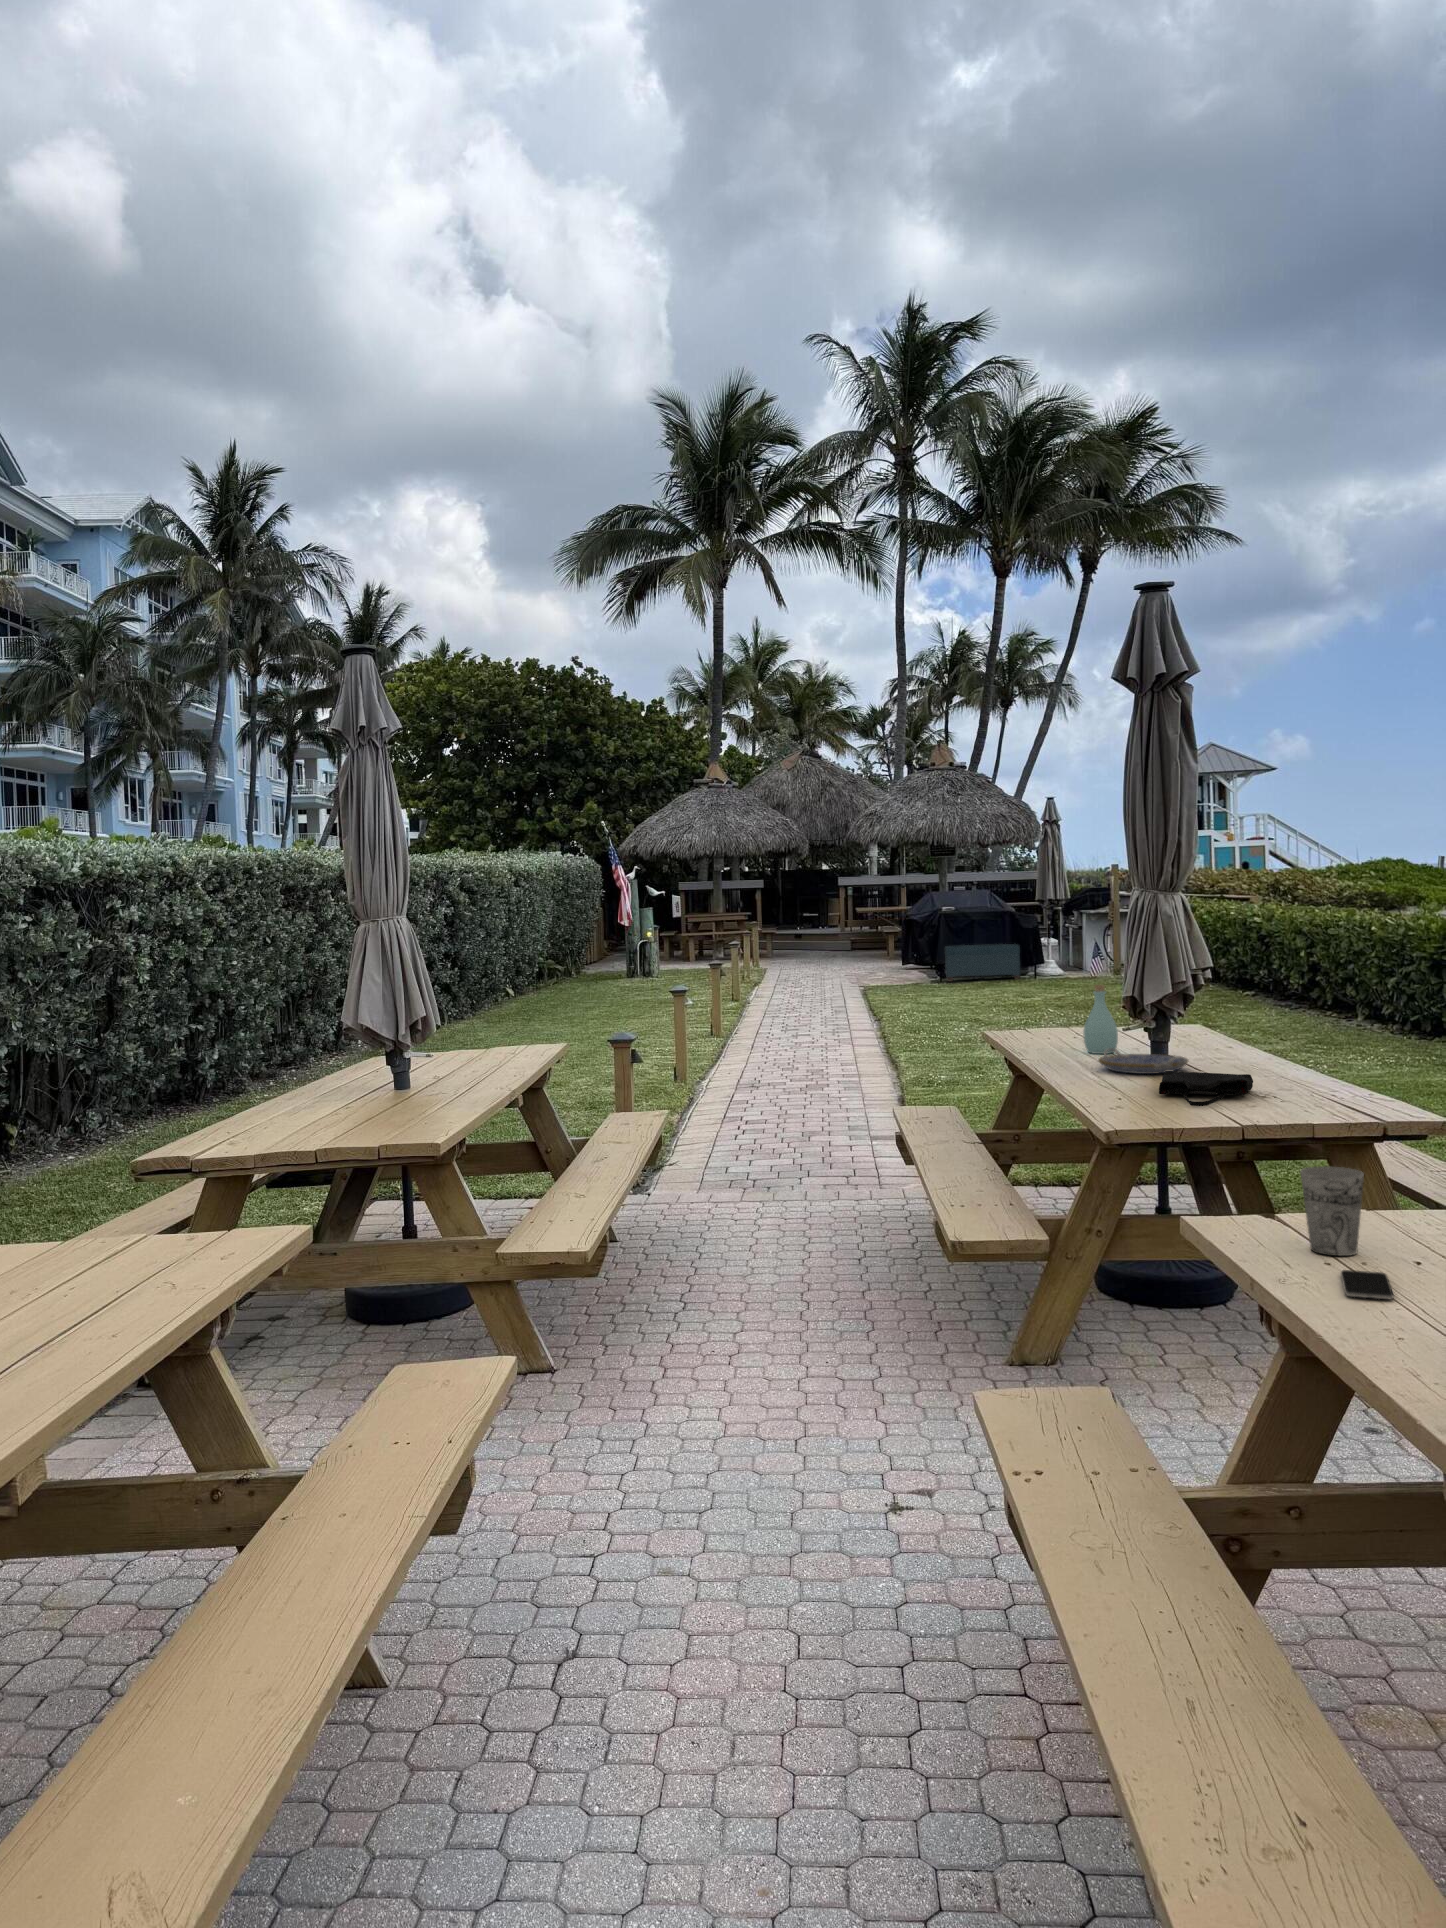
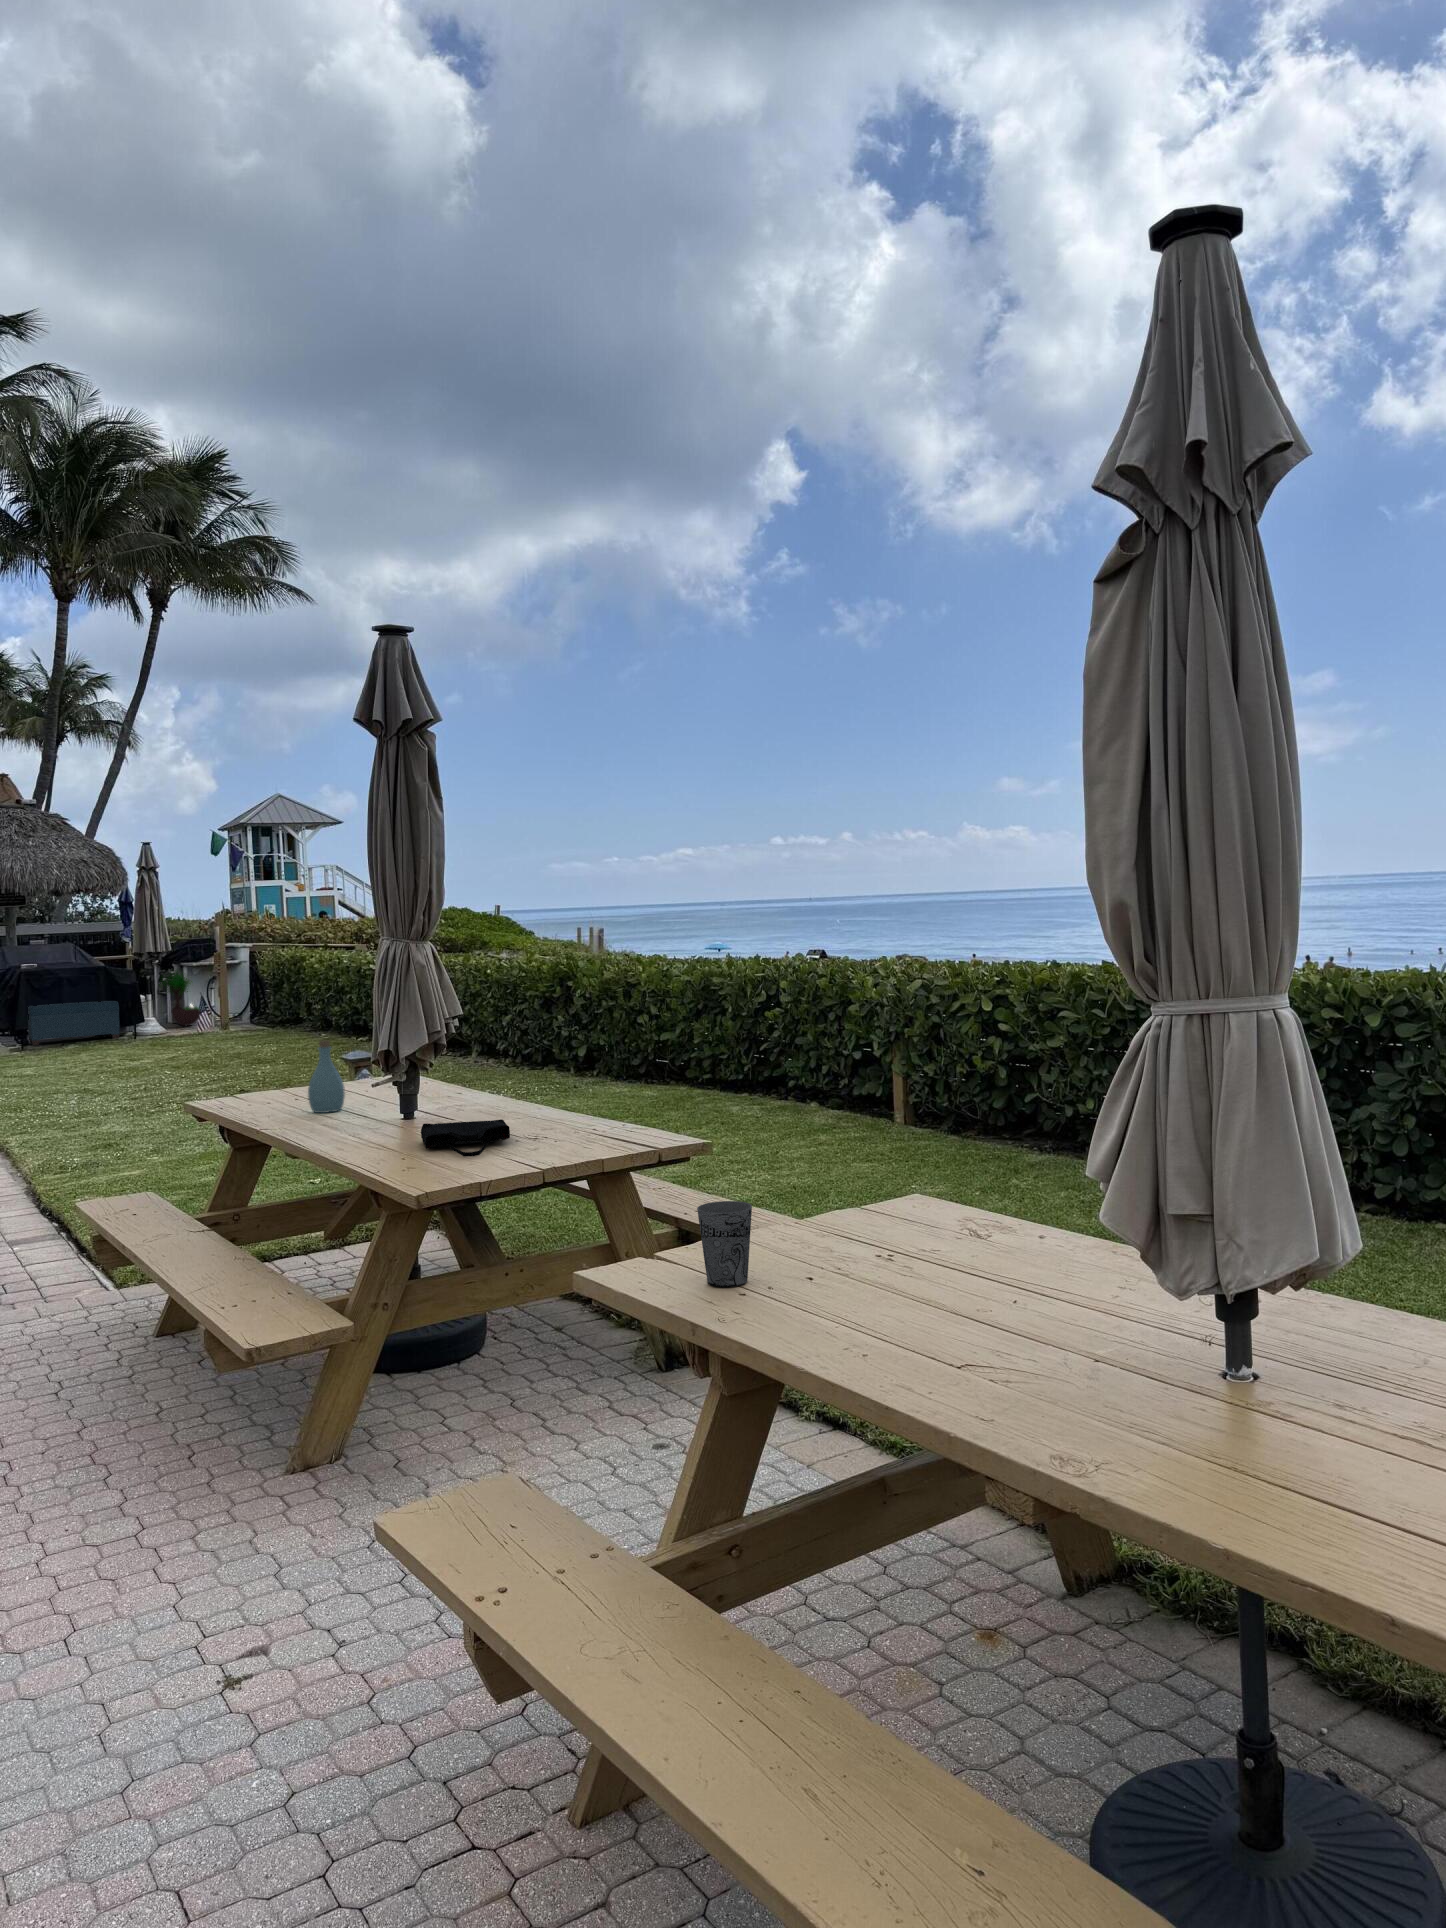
potted tree: none [1057,914,1095,971] -> present [162,972,201,1026]
serving tray: present [1098,1048,1188,1074] -> none [339,1106,431,1130]
smartphone: present [1341,1270,1394,1299] -> none [756,1295,818,1324]

